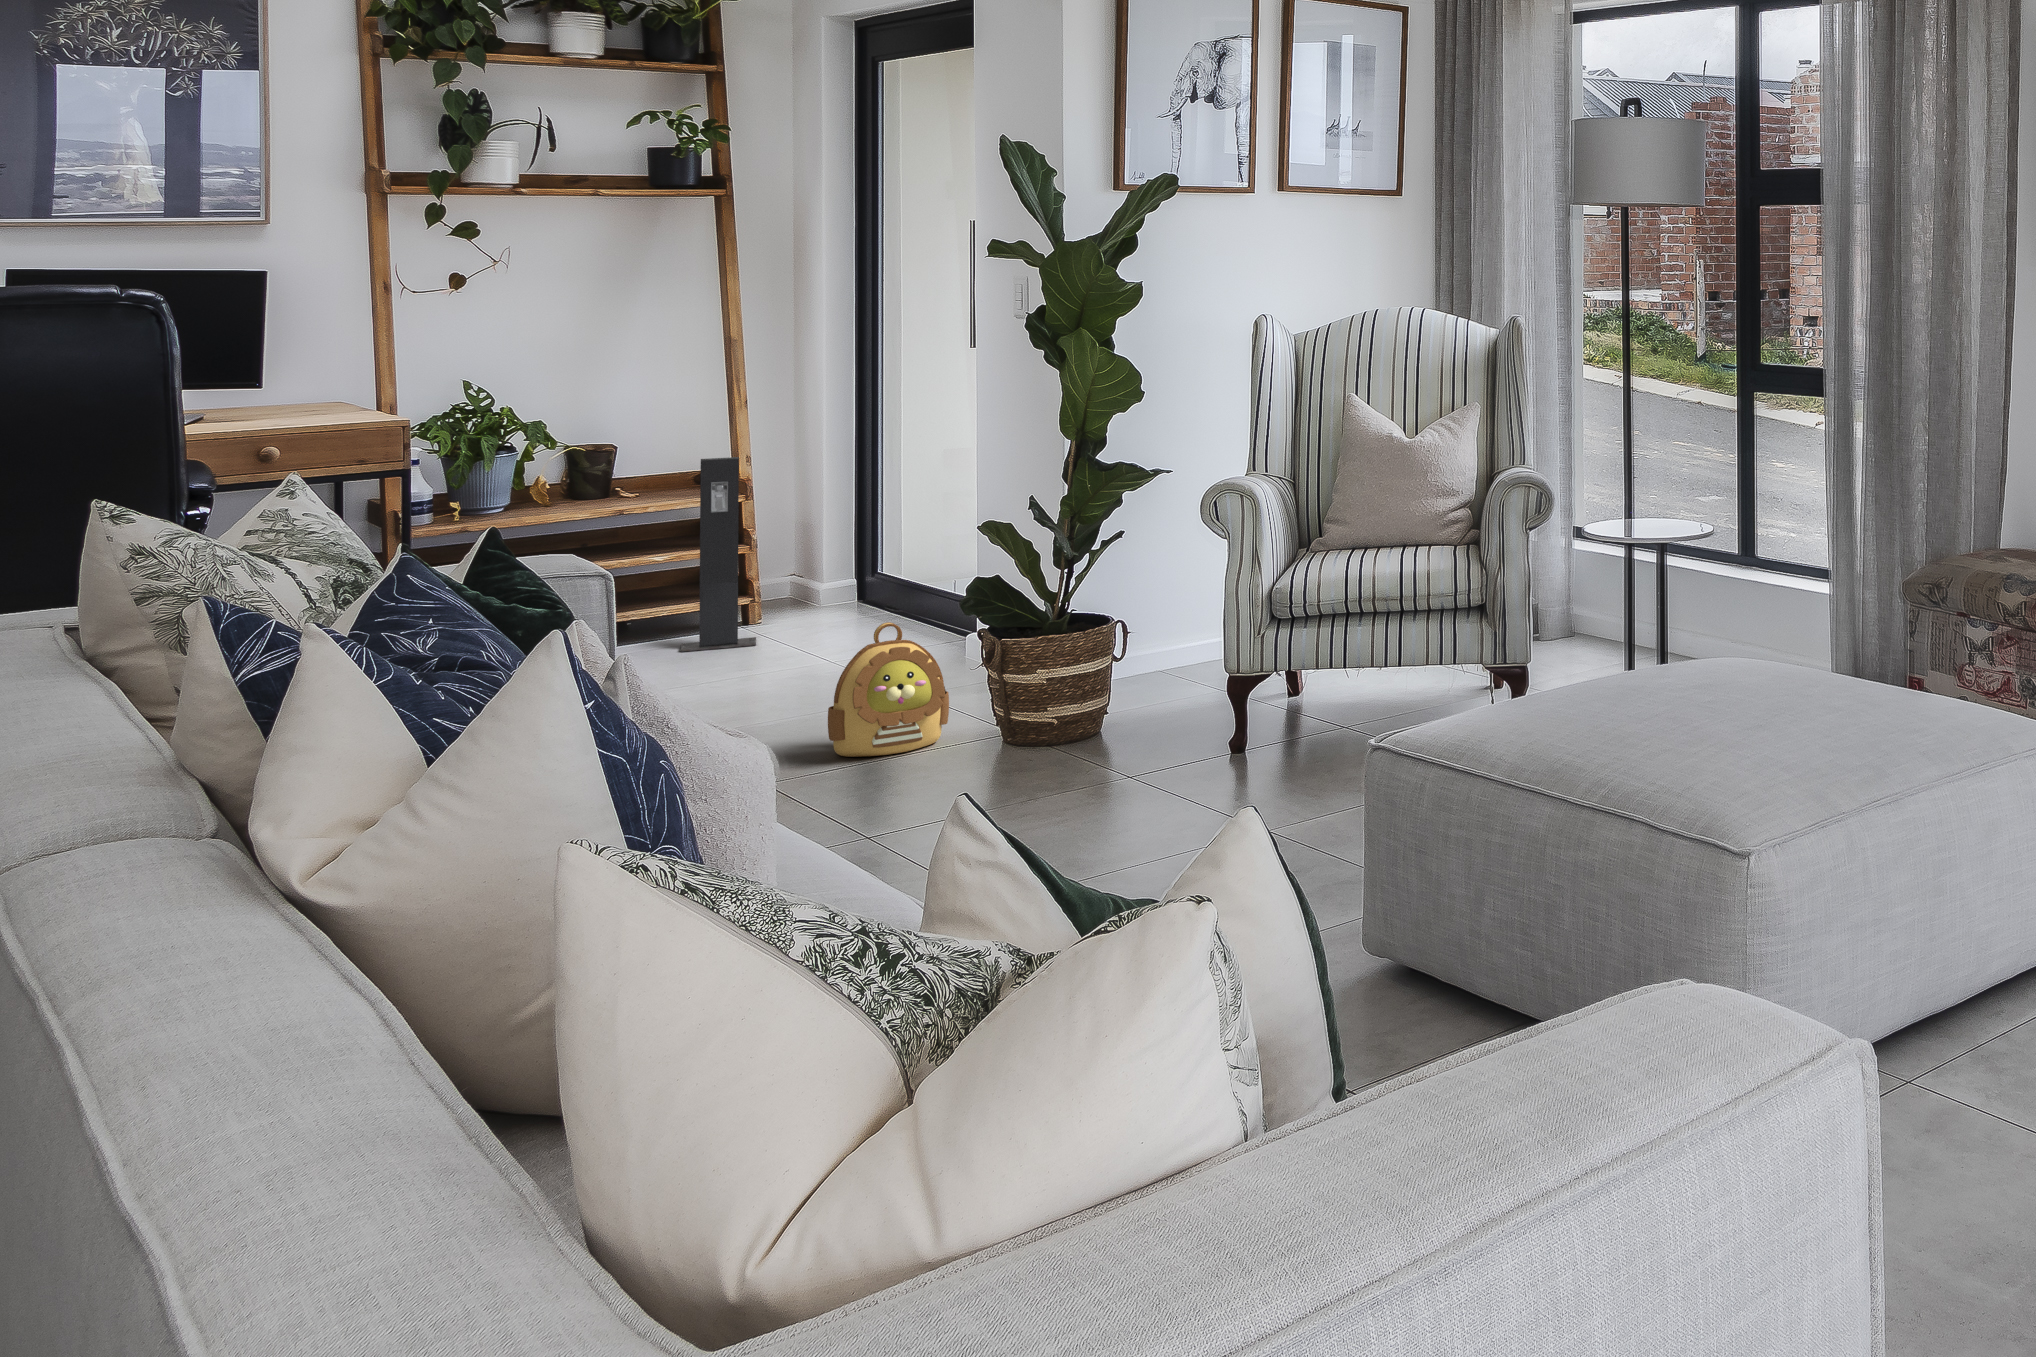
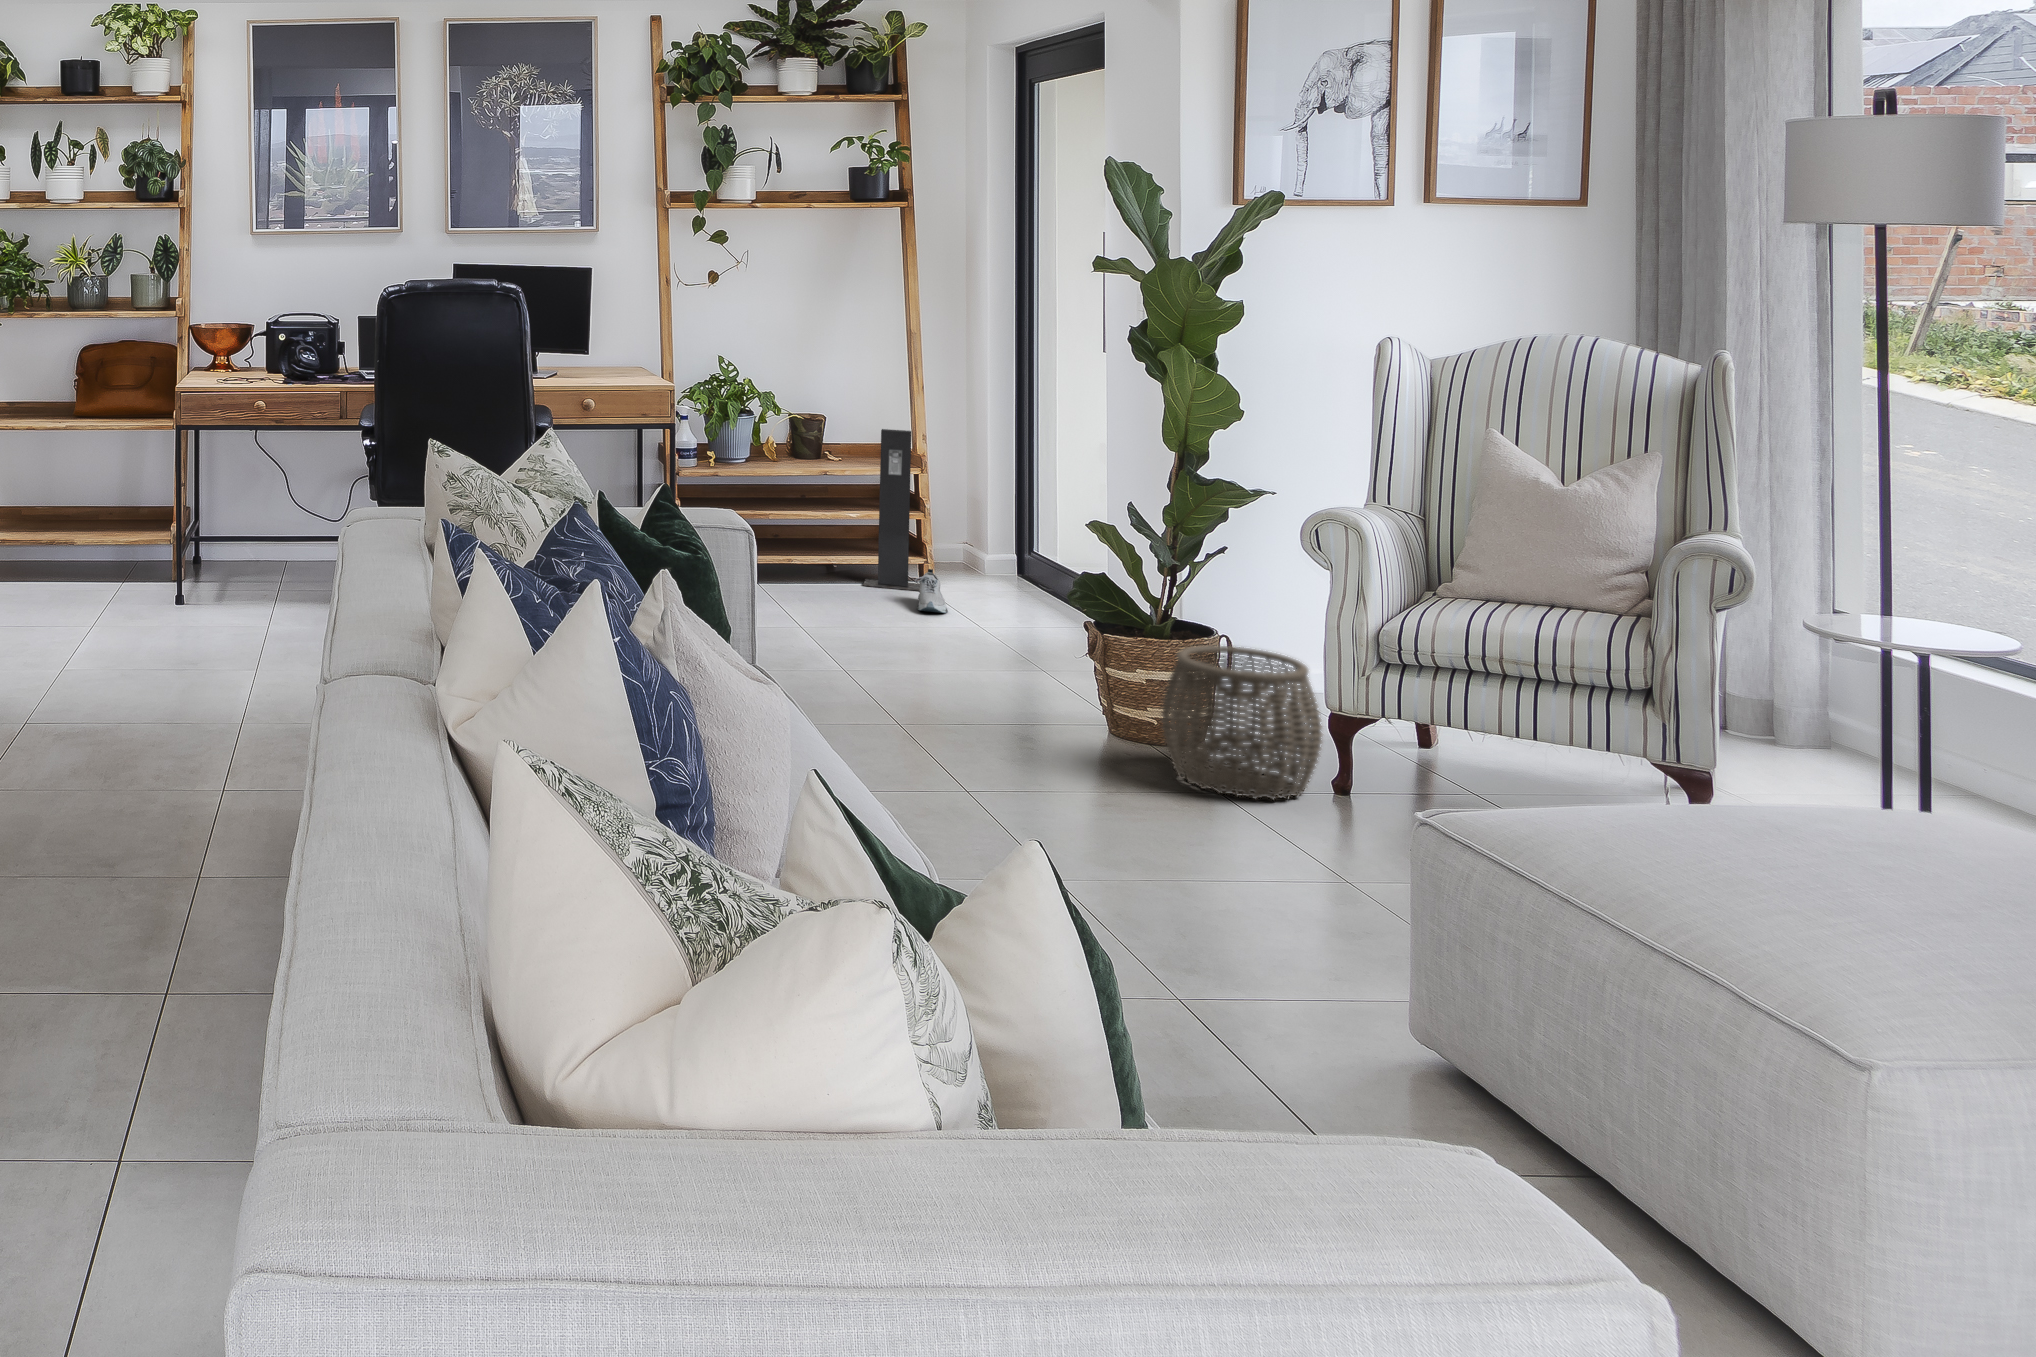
shoe: none [751,616,794,667] -> present [915,569,948,613]
backpack: present [828,622,949,757] -> none [955,595,1060,711]
woven basket: none [1069,630,1227,787] -> present [1161,645,1322,800]

